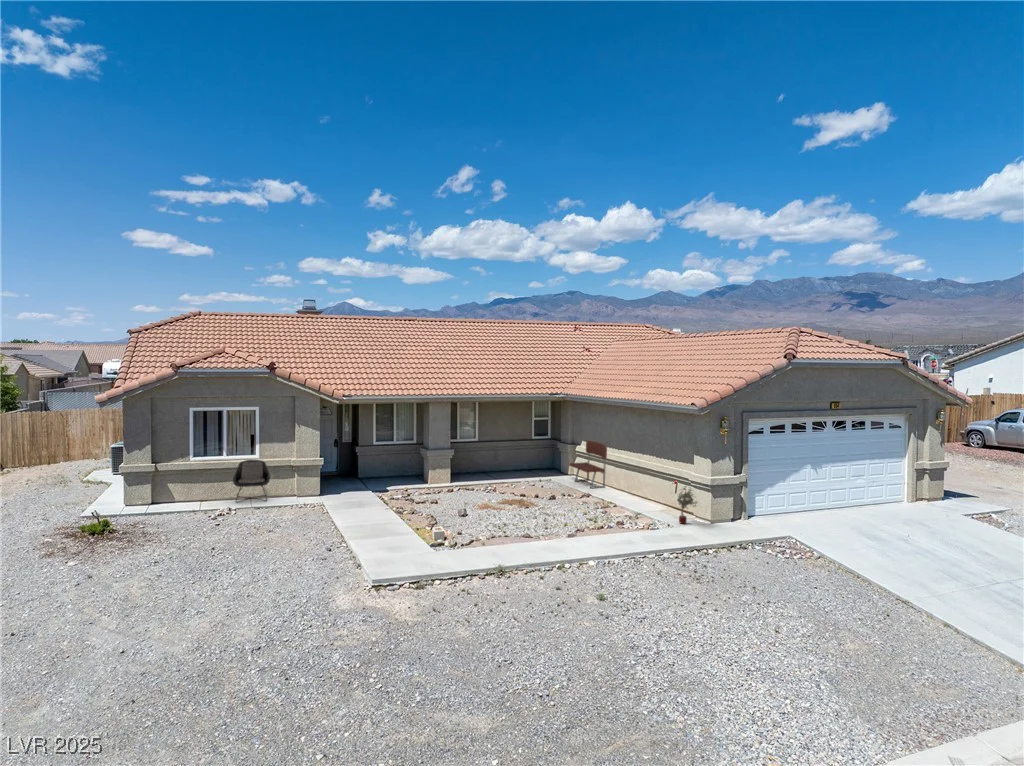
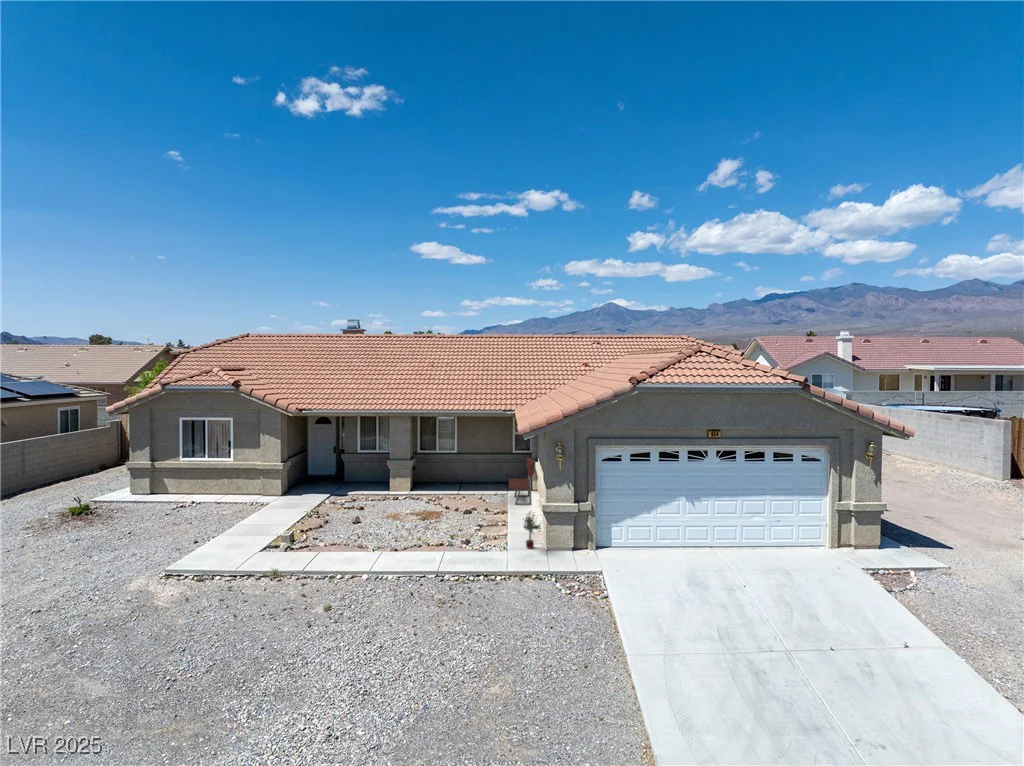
lounge chair: present [233,460,270,503] -> none [203,462,239,497]

